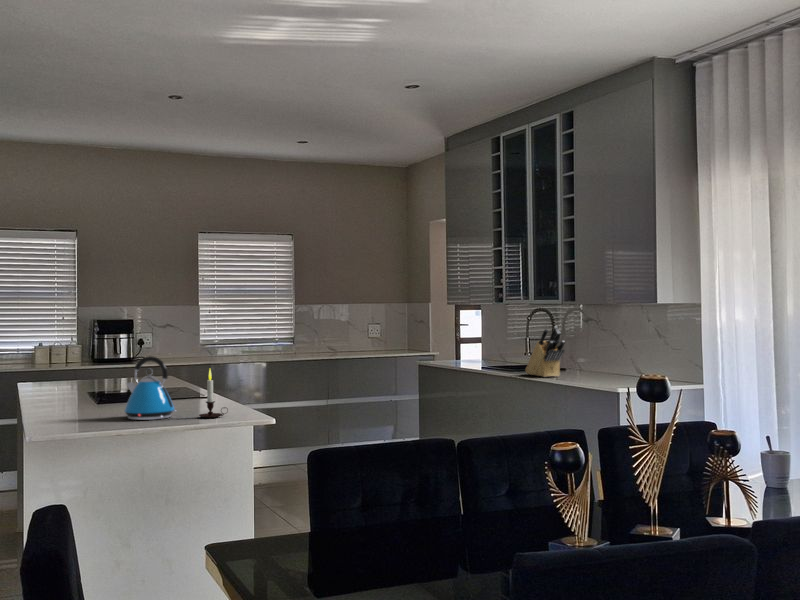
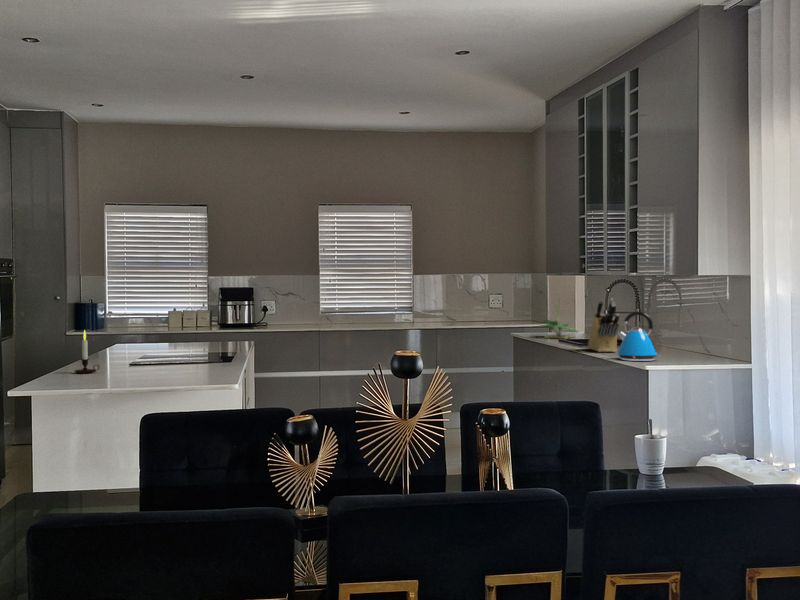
potted plant: none [446,325,486,366] -> present [540,311,577,339]
kettle: present [125,356,176,420] -> present [617,311,660,361]
candle: present [199,369,226,418] -> present [75,330,100,373]

